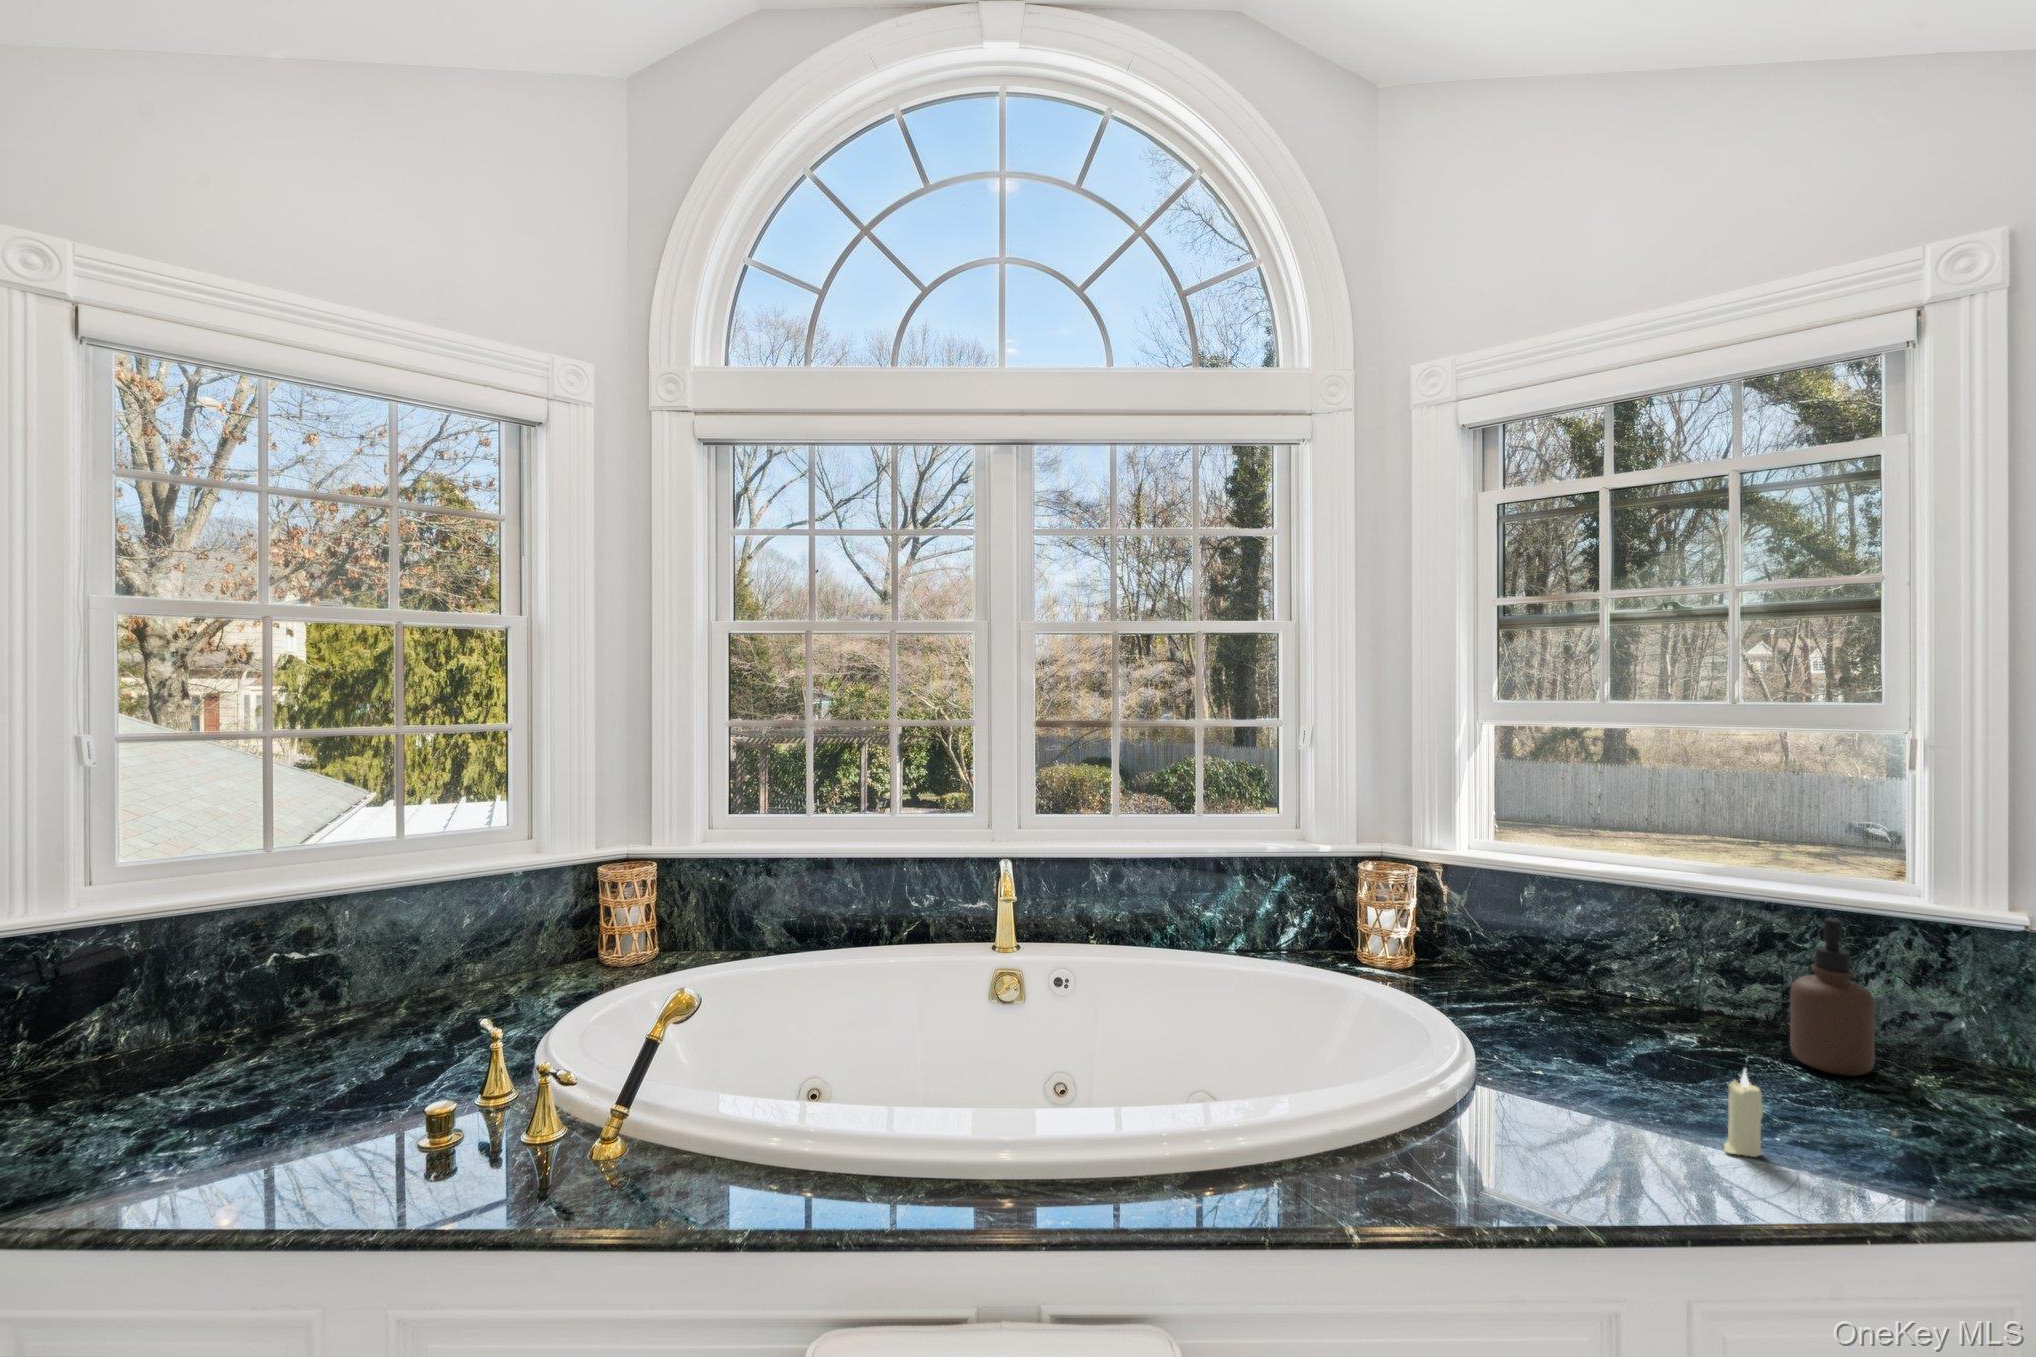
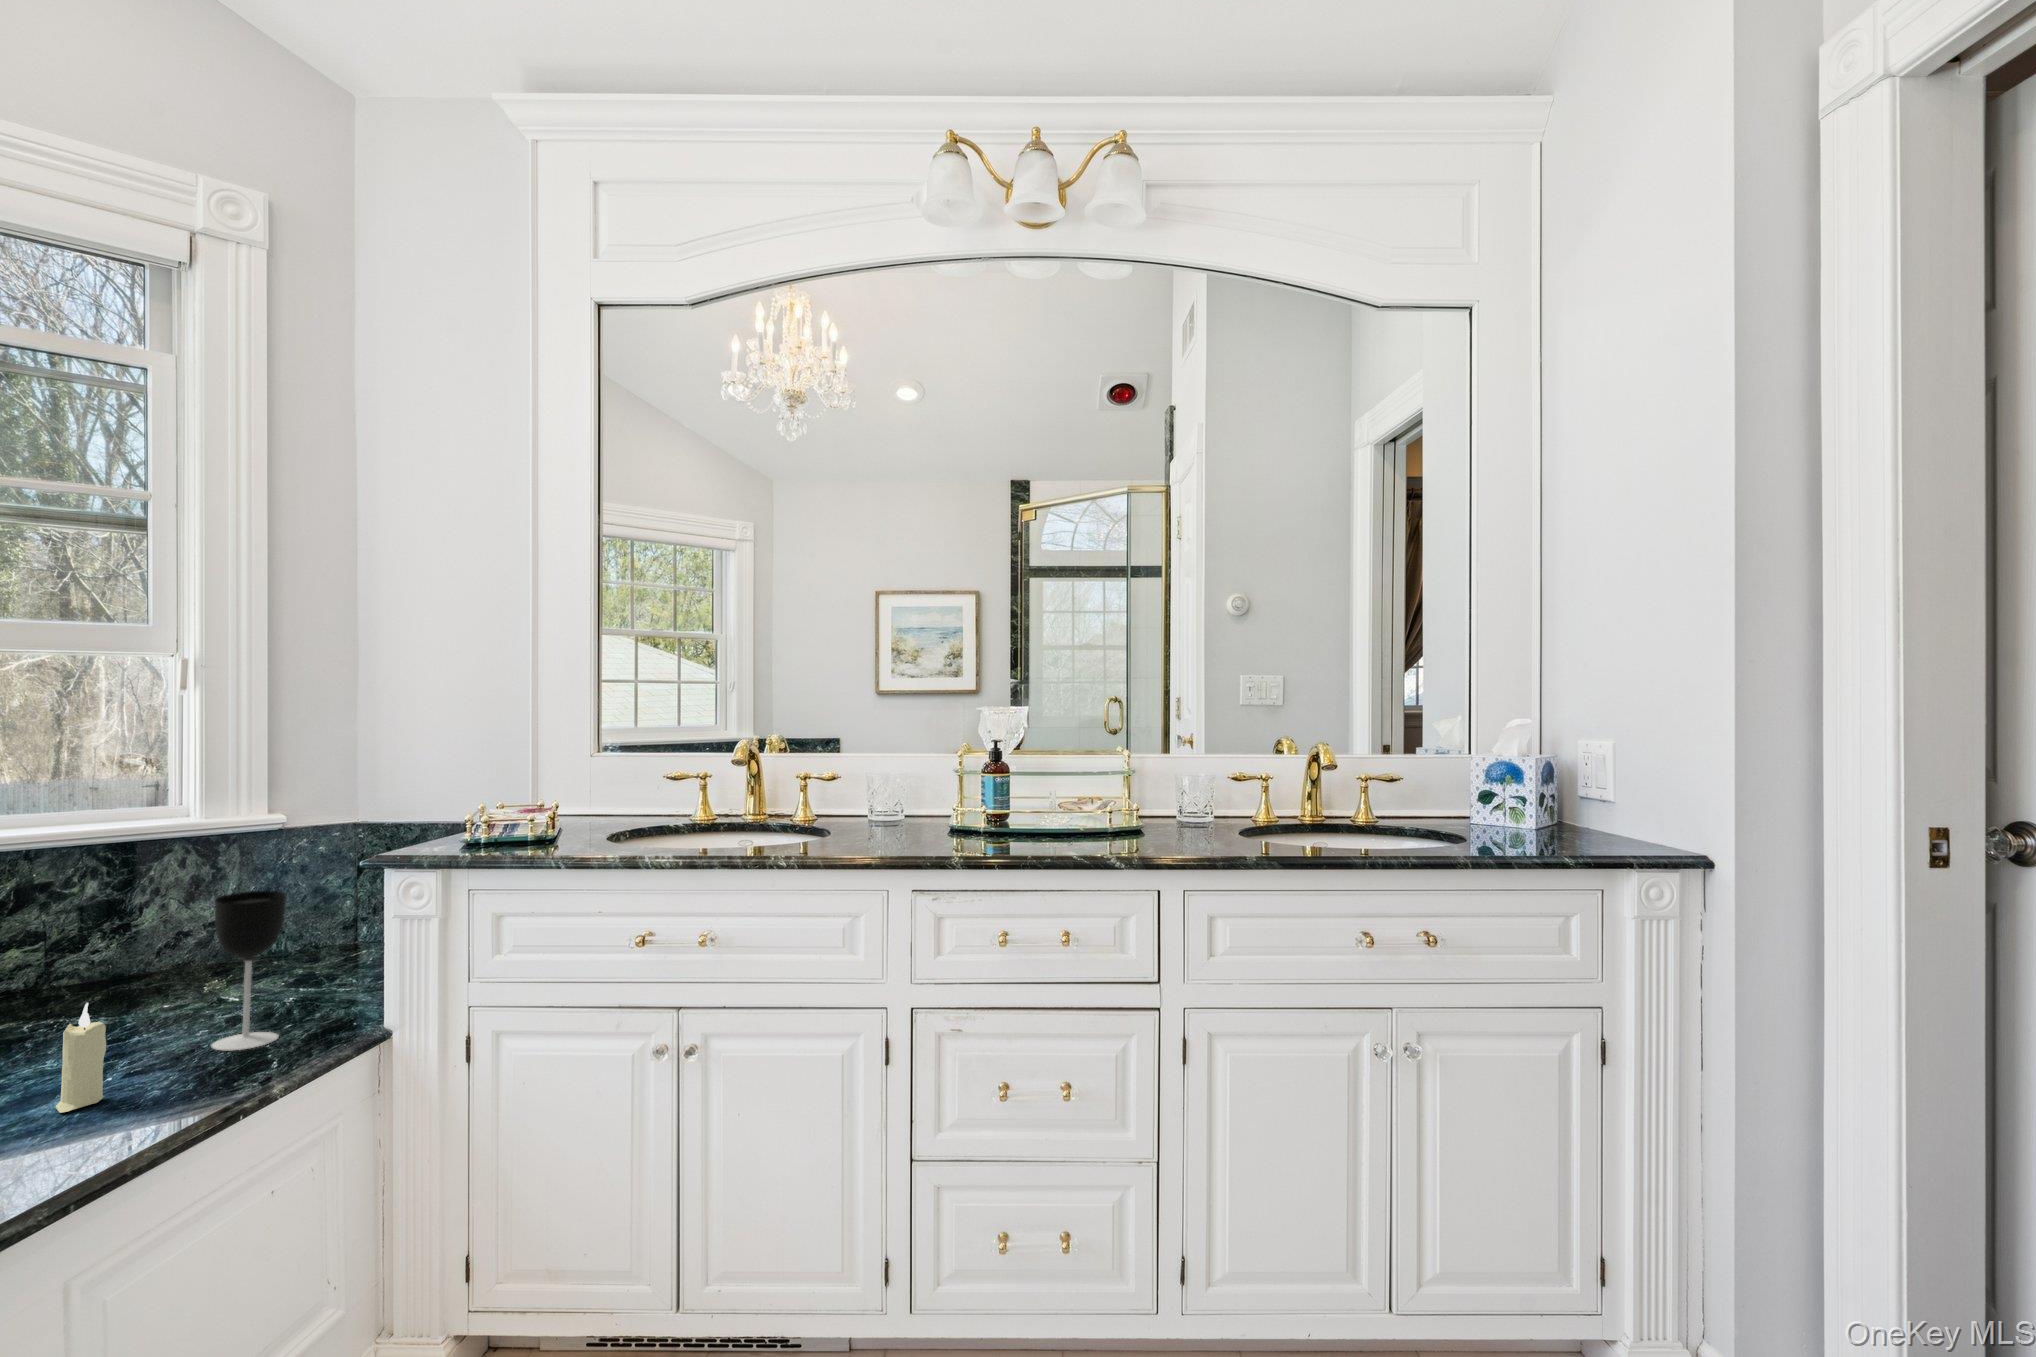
soap dispenser: present [1790,918,1875,1076] -> none [76,841,171,1011]
wine glass: none [1880,1004,1961,1176] -> present [212,891,286,1050]

